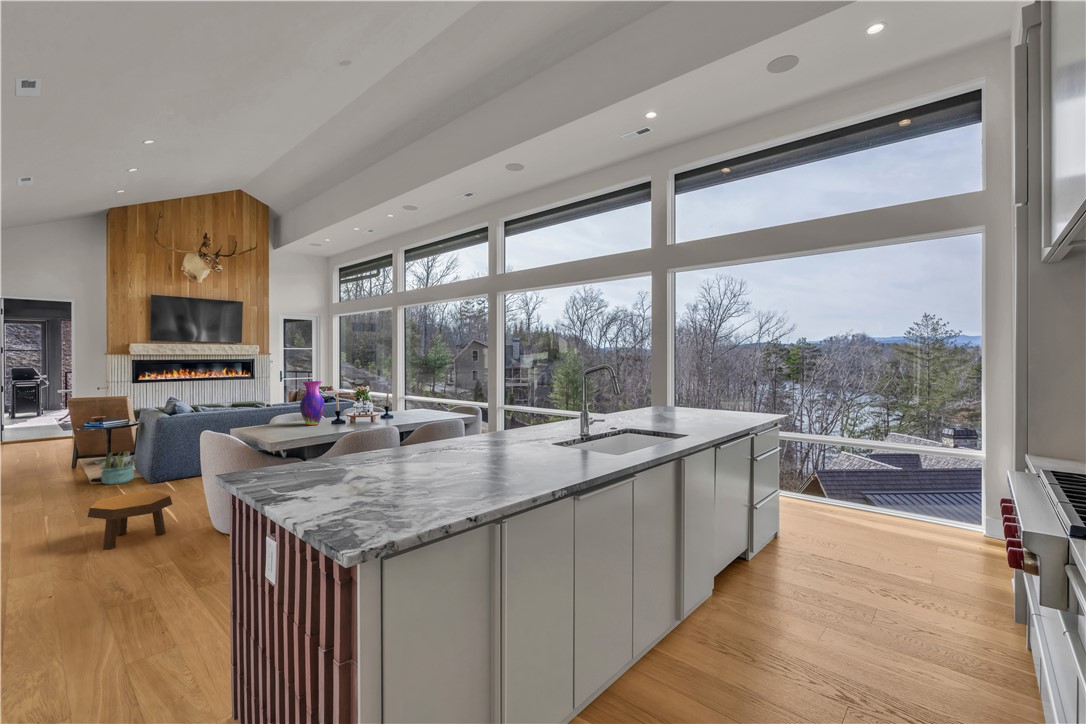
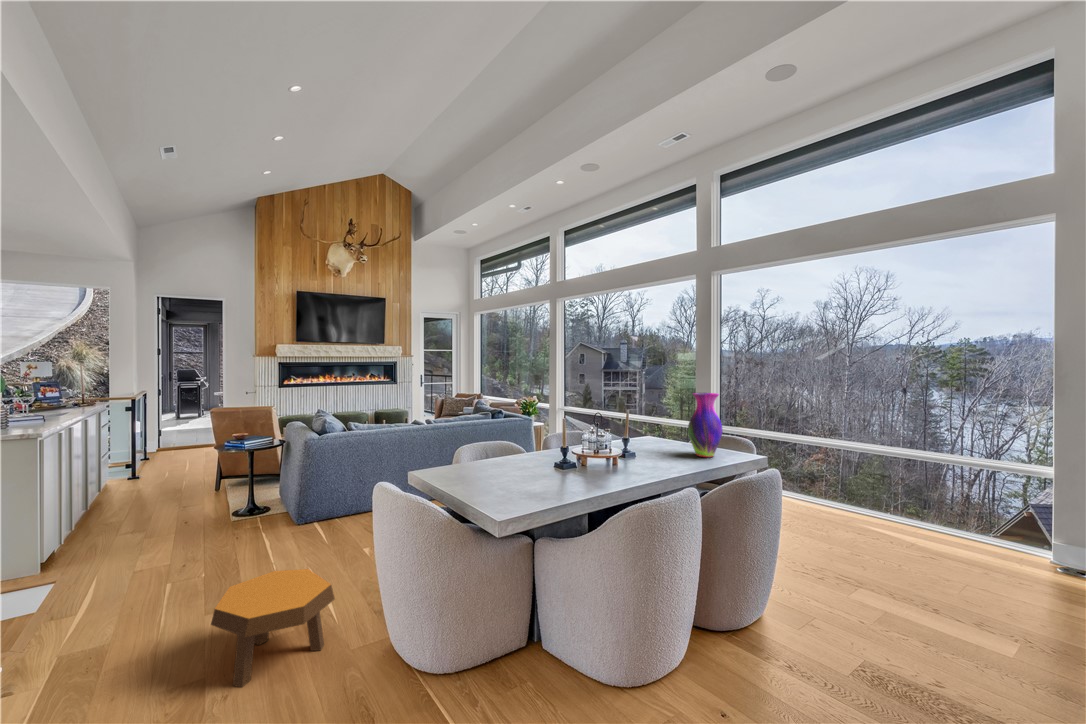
vase: present [300,381,325,425] -> present [688,393,723,457]
decorative plant: present [96,452,136,485] -> none [234,479,281,524]

